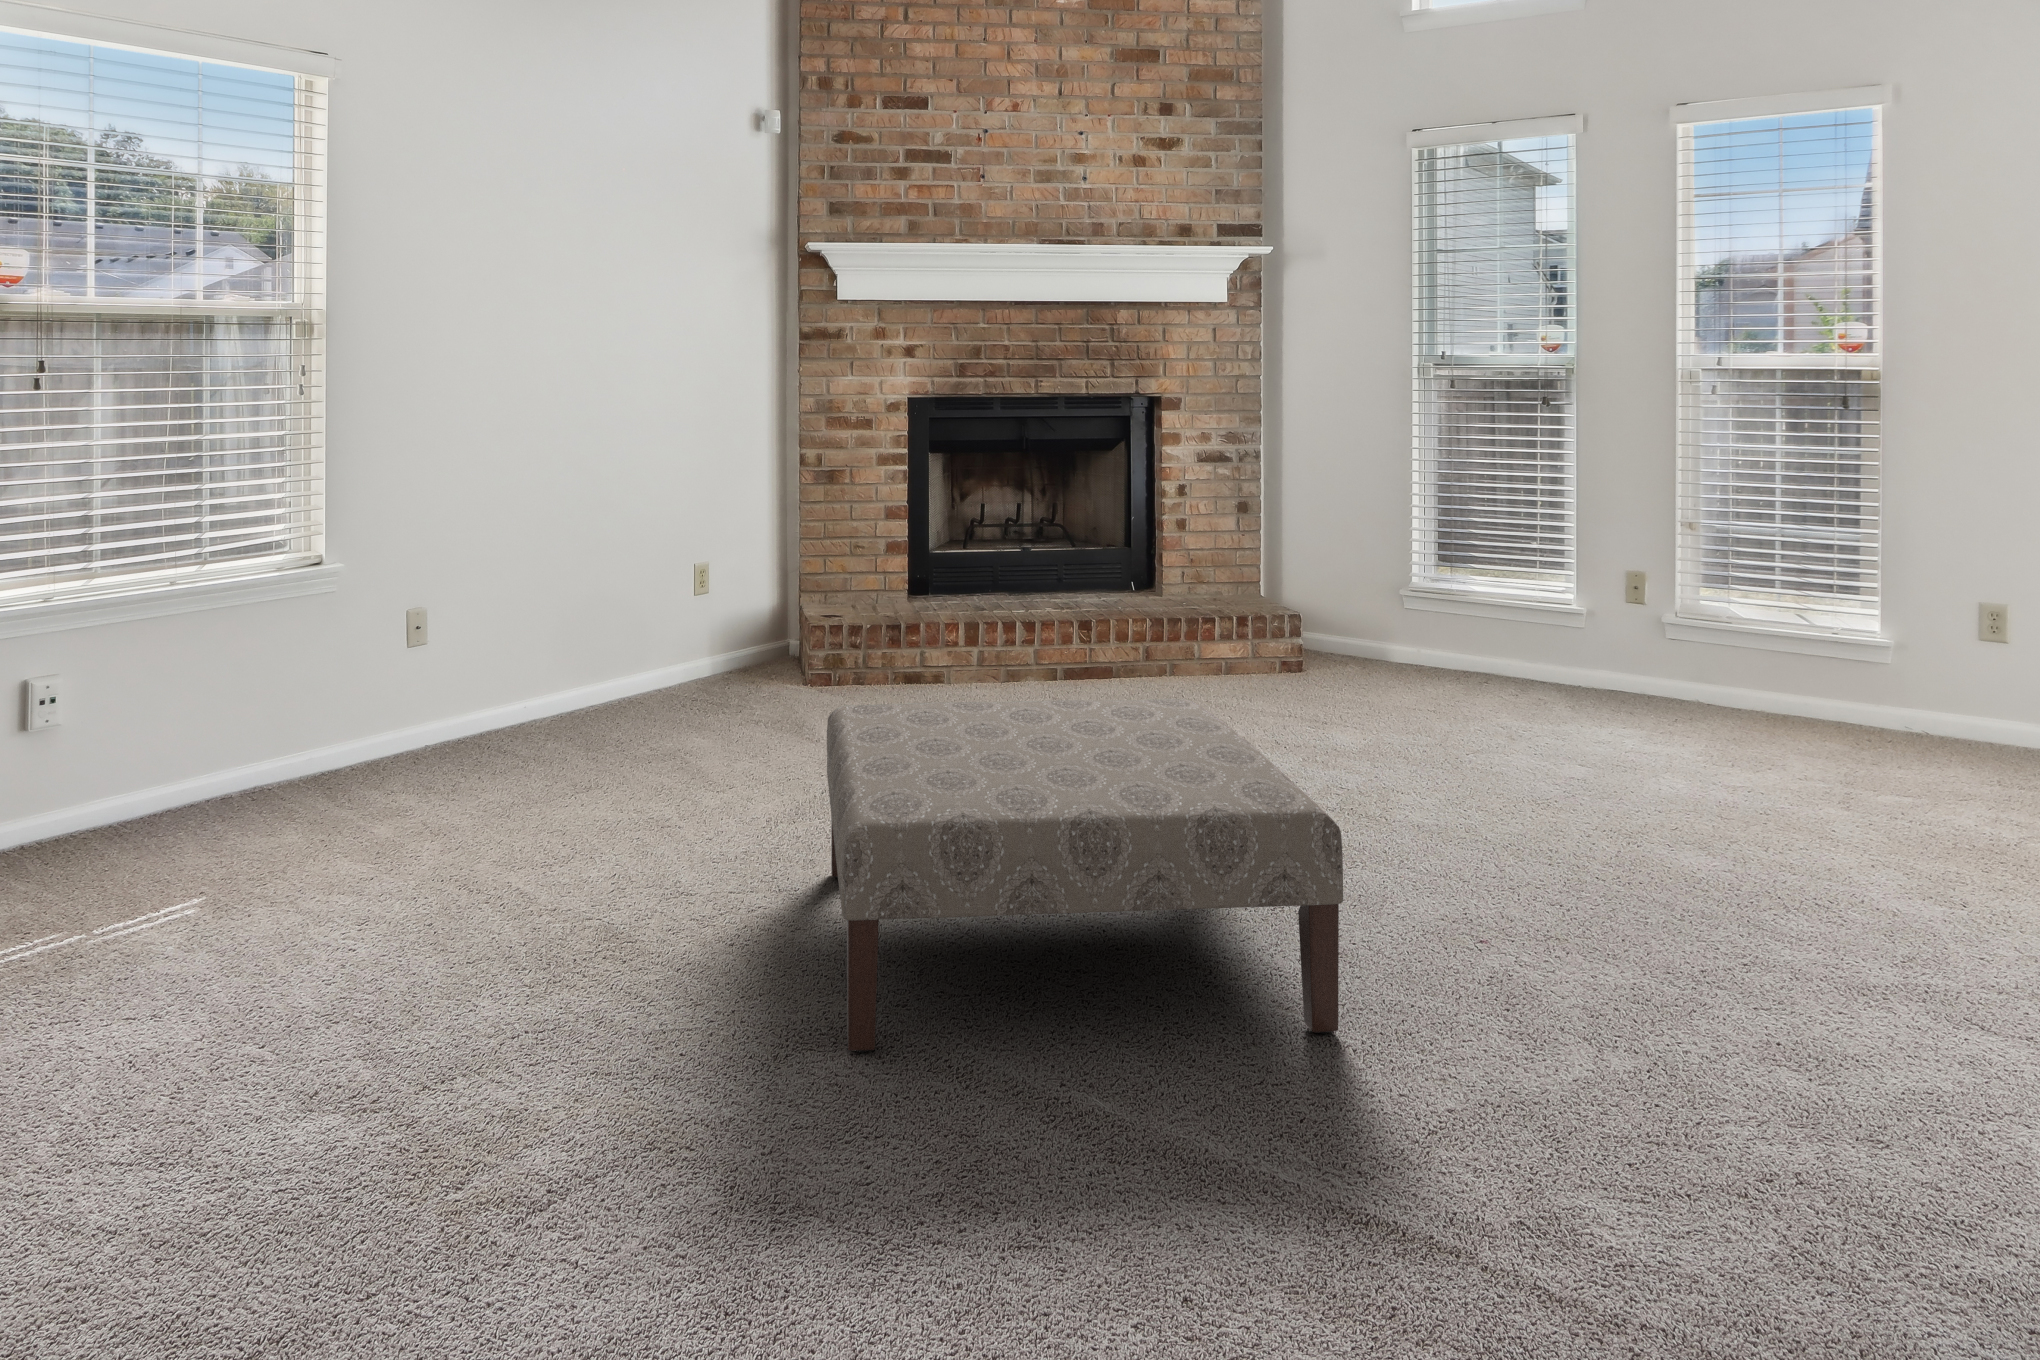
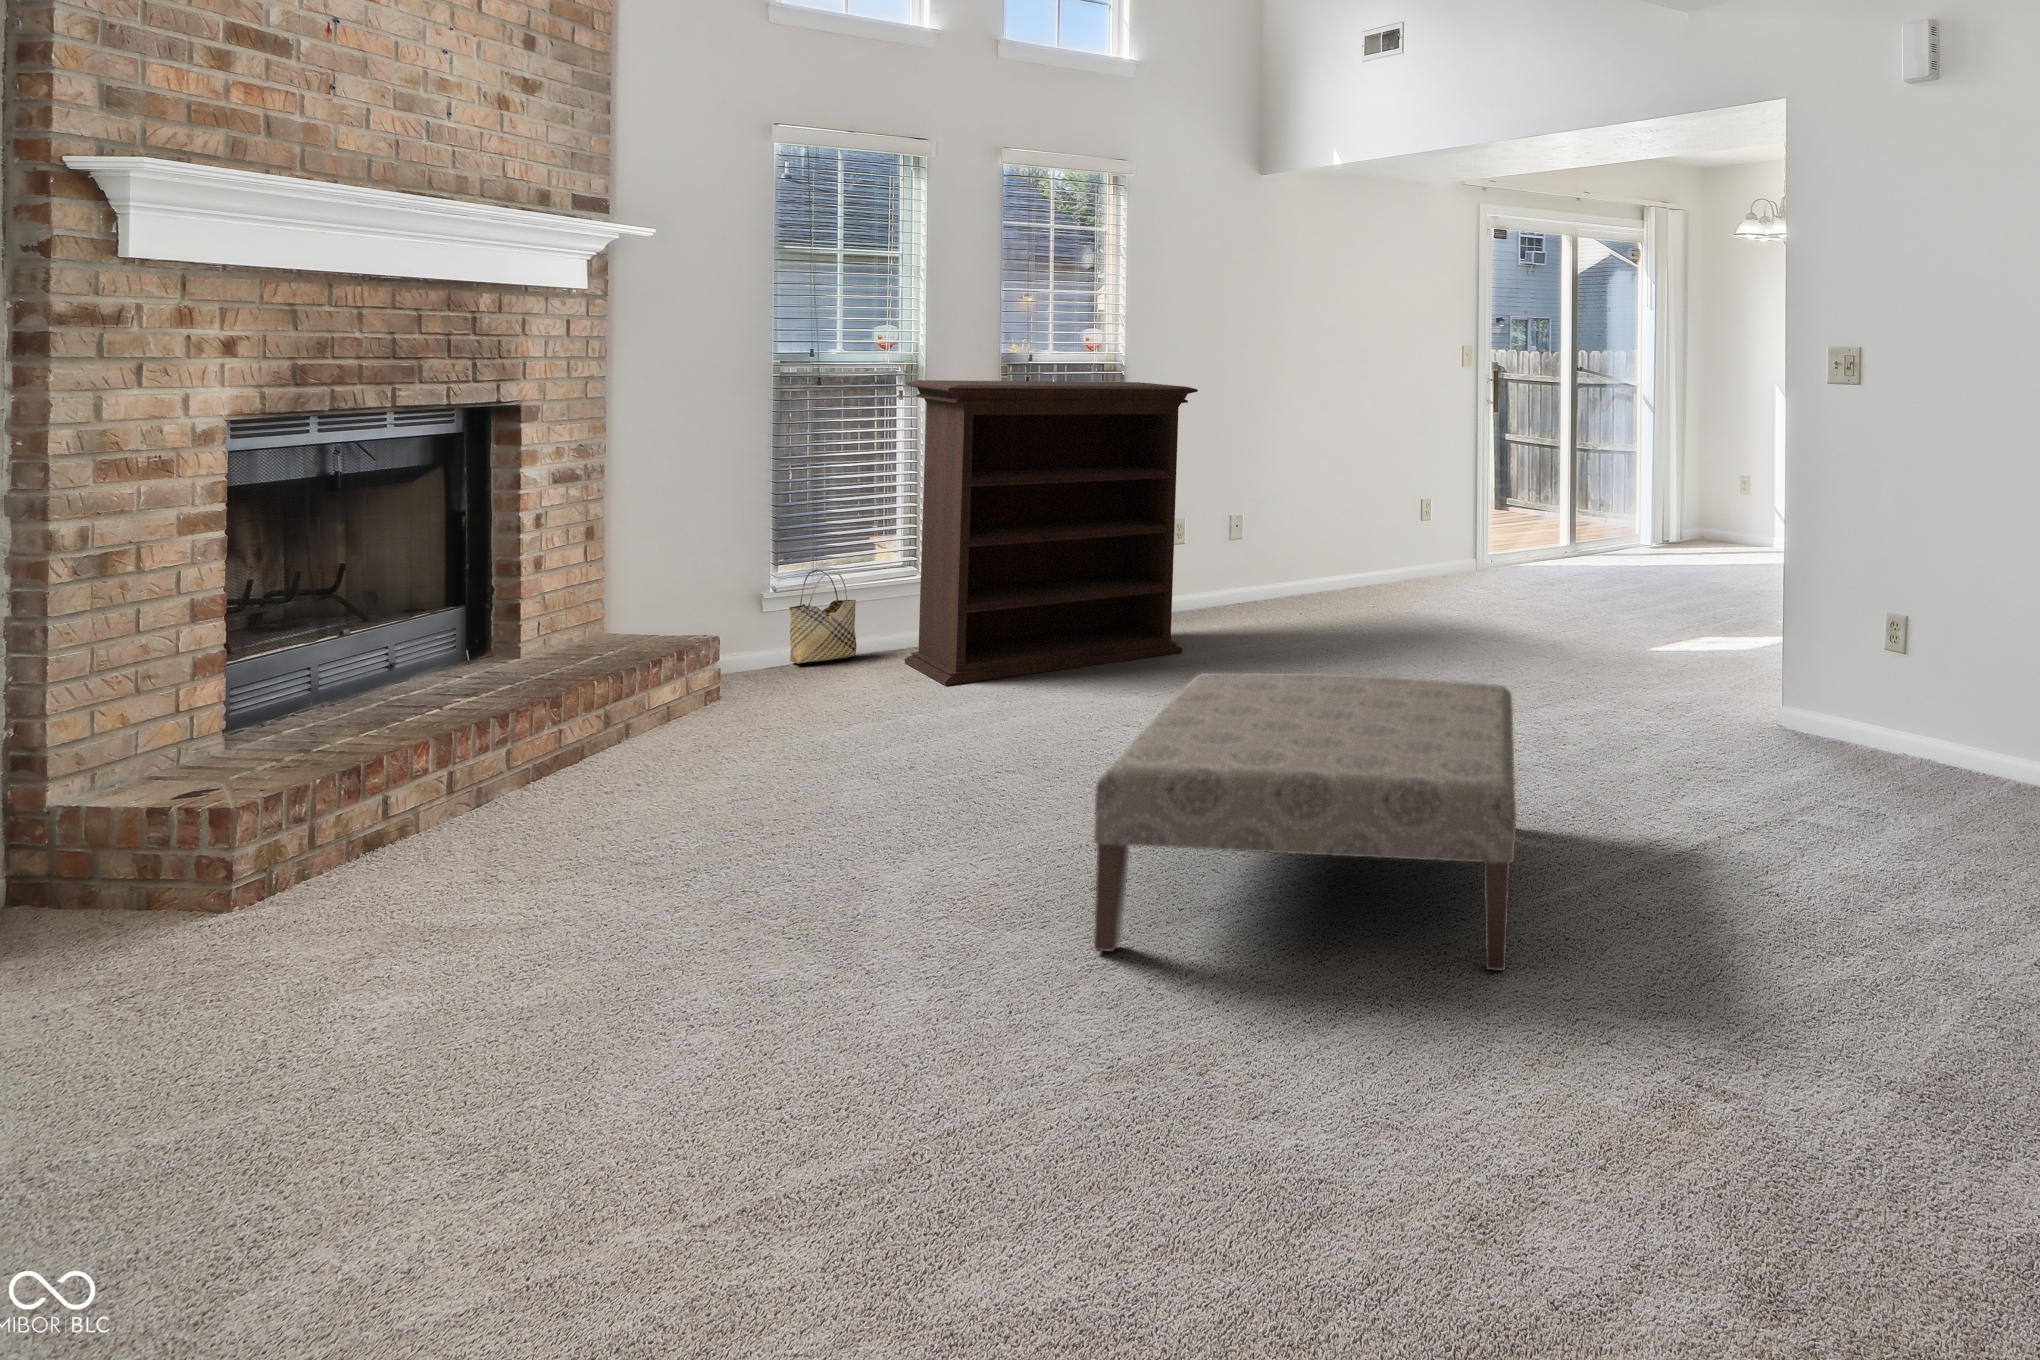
bookshelf: none [1442,380,1841,783] -> present [904,380,1198,686]
woven basket: none [1414,582,1488,681] -> present [789,570,856,663]

